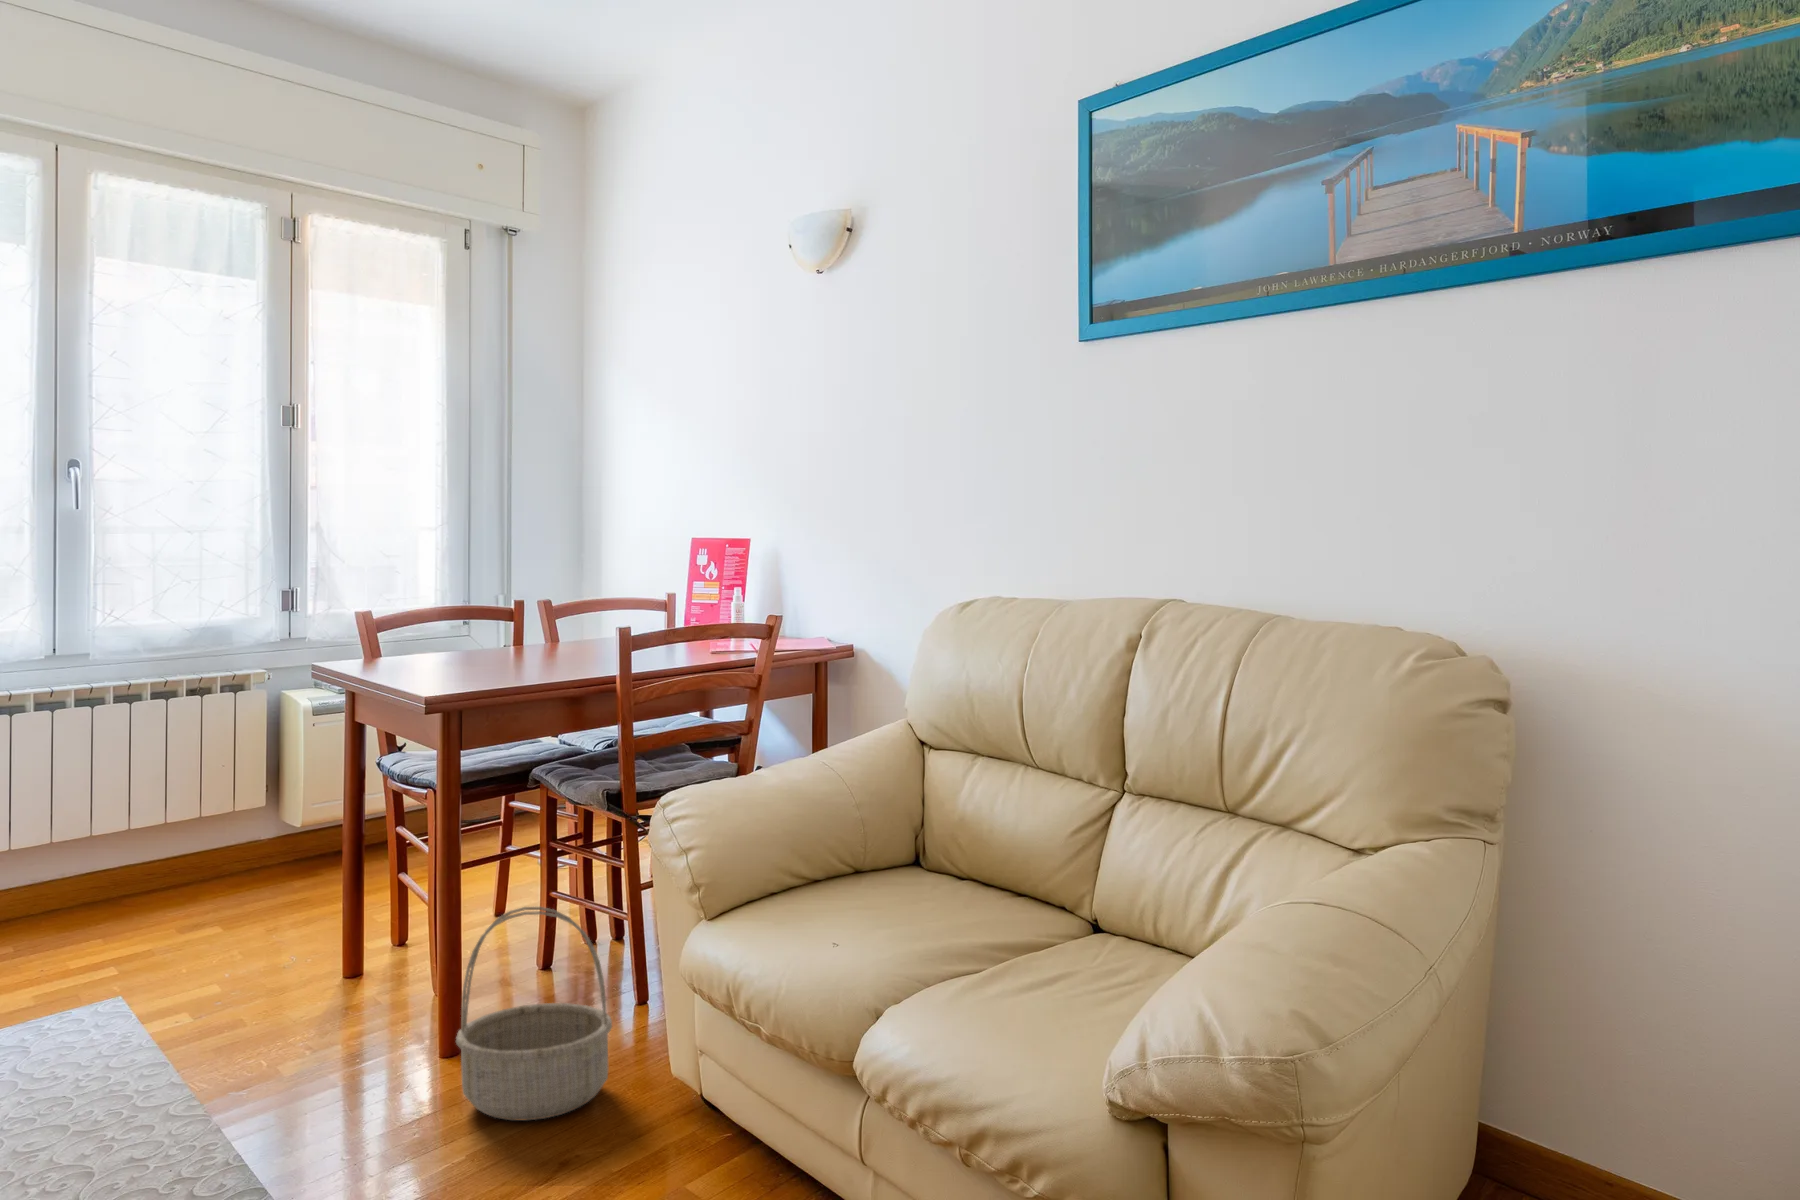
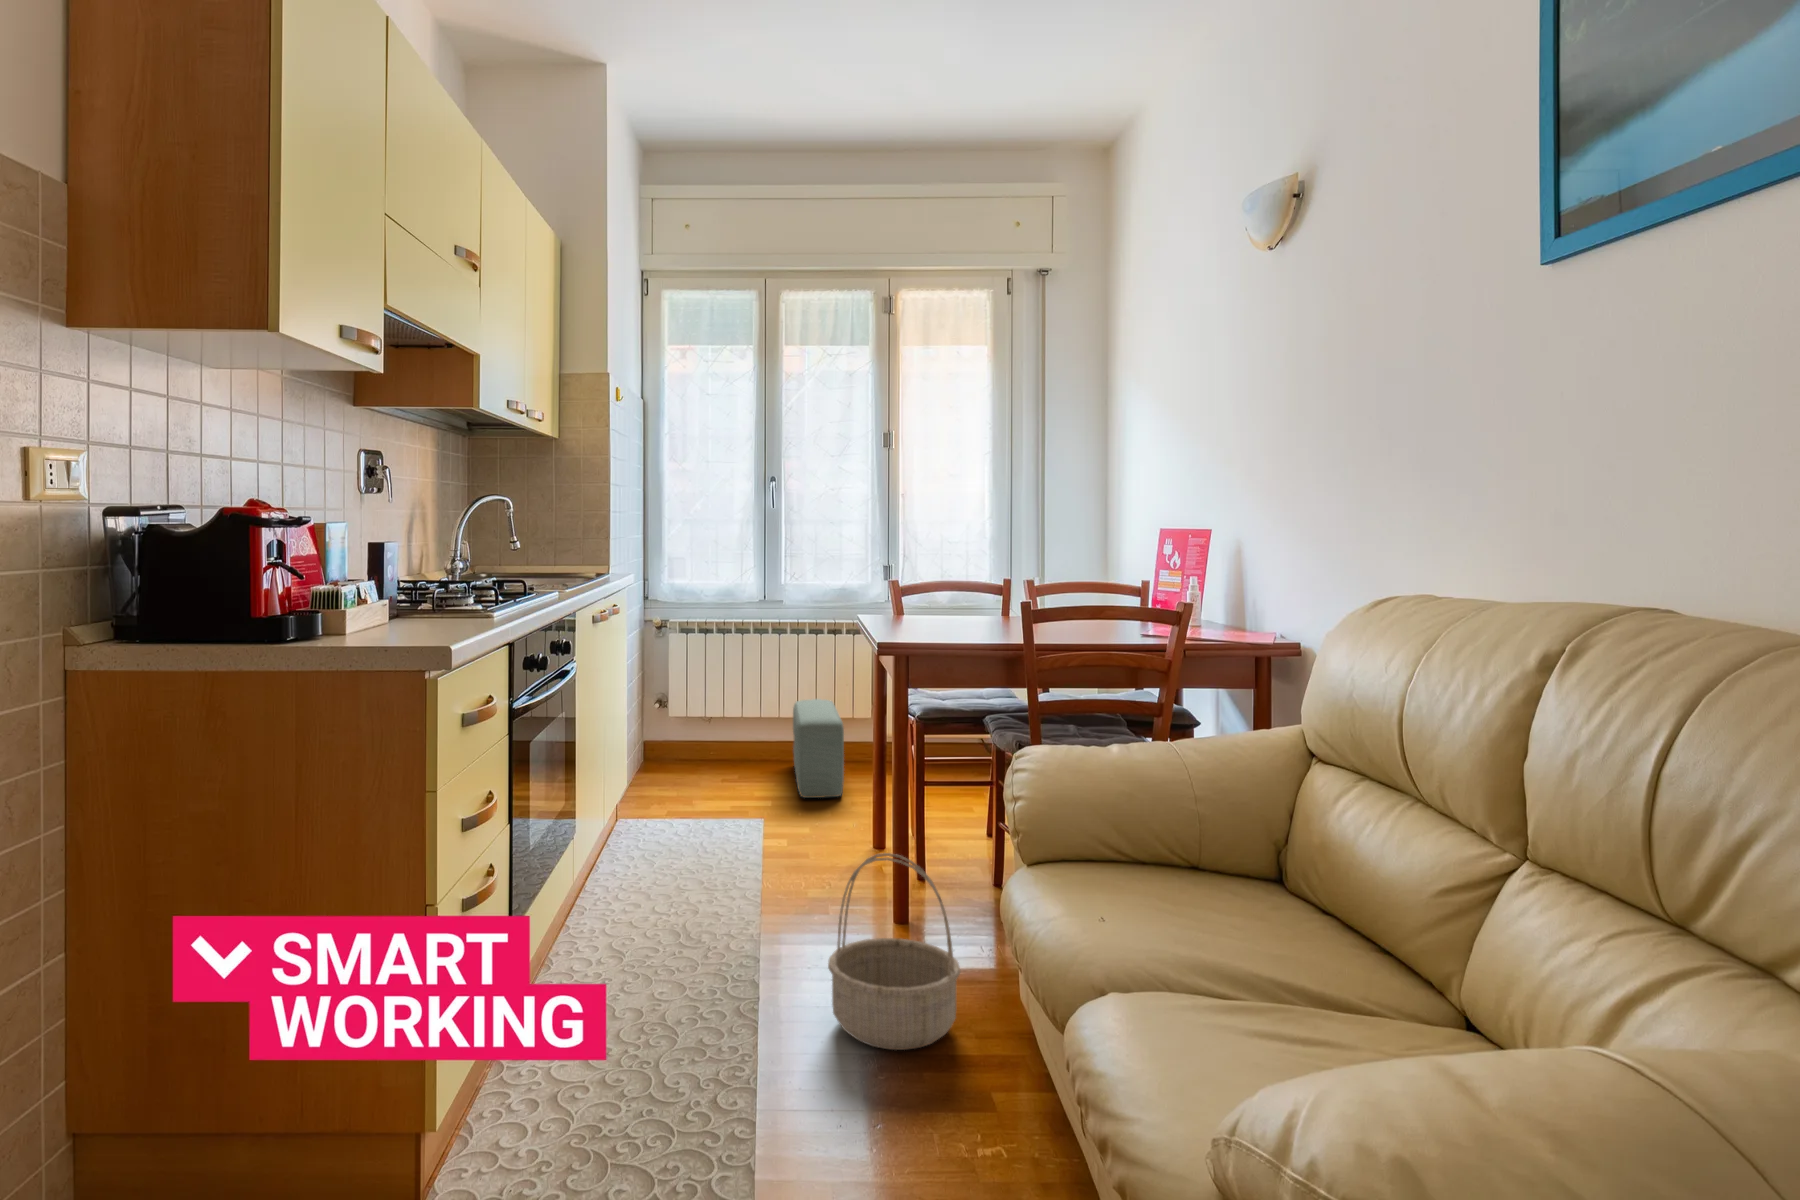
pouf: none [185,769,295,900] -> present [793,699,844,798]

